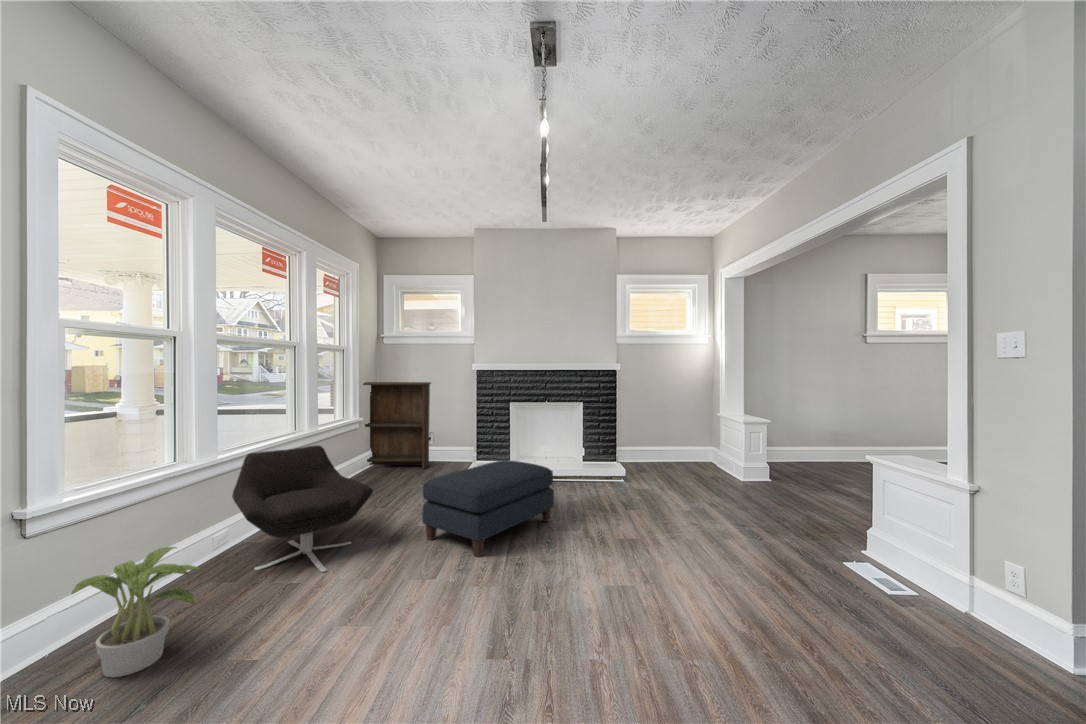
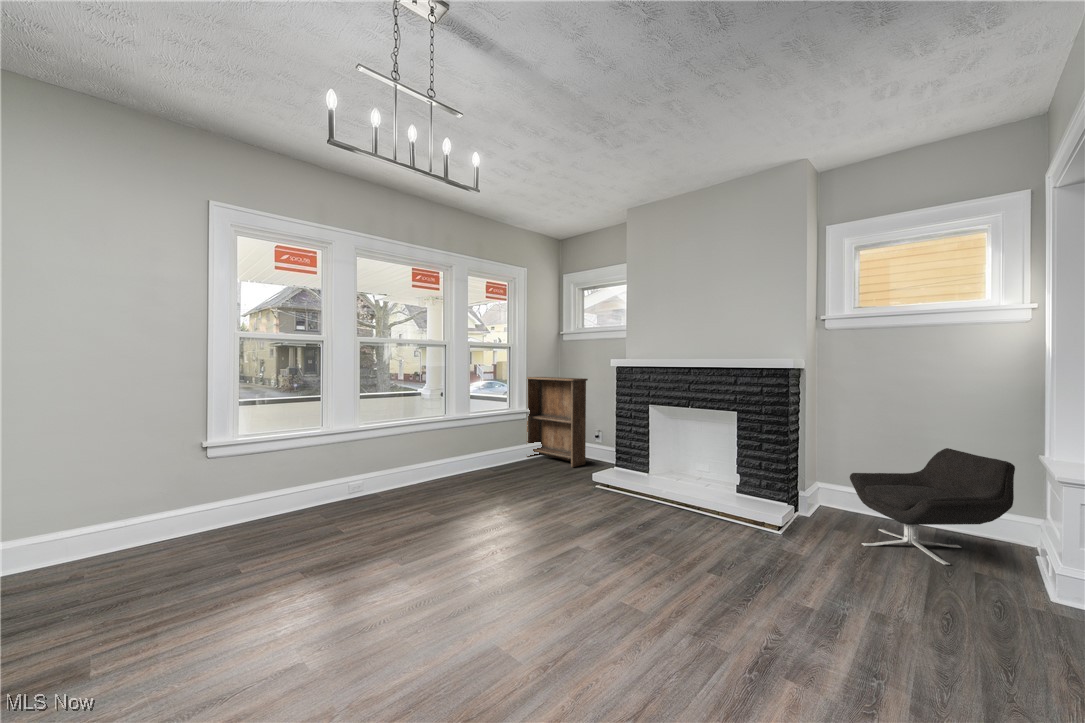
lounge chair: present [232,445,373,572] -> present [850,448,1015,565]
ottoman: present [422,460,554,556] -> none [438,469,577,560]
potted plant: present [72,547,203,677] -> none [166,481,244,552]

